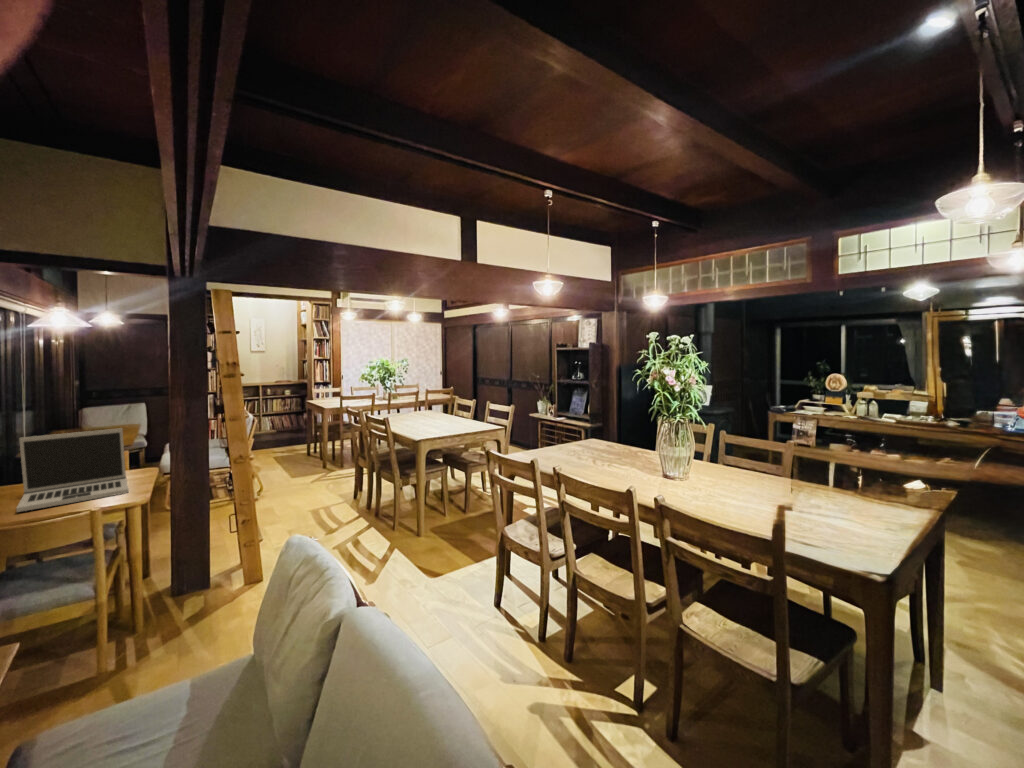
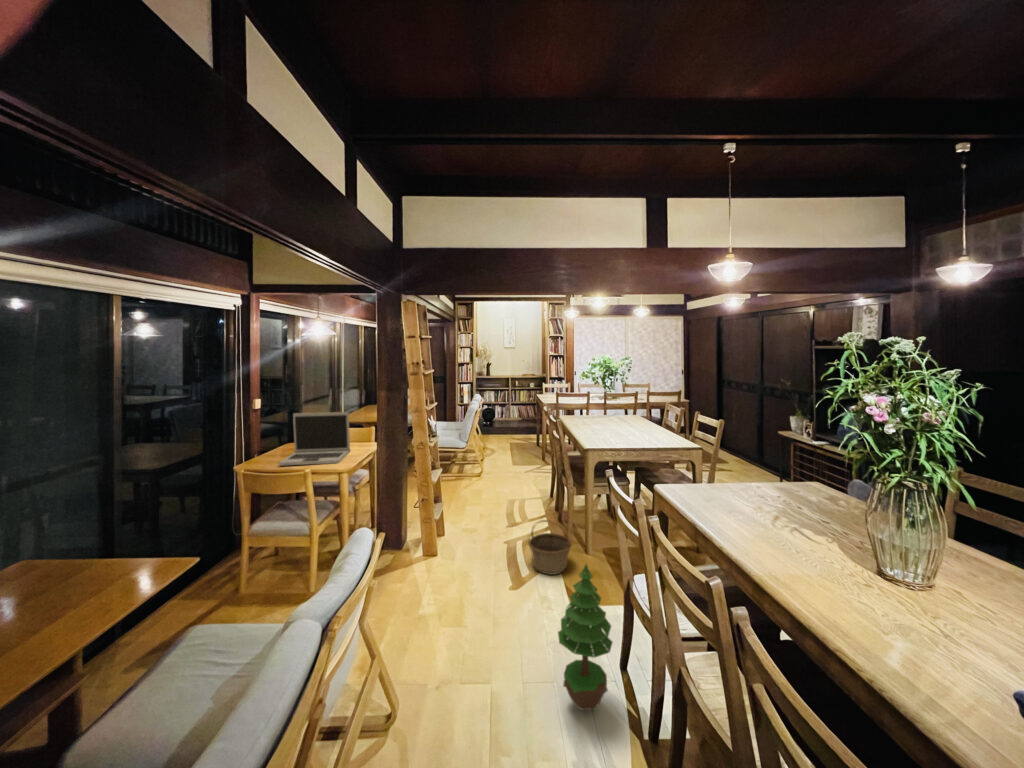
basket: none [370,511,413,562] -> present [528,520,572,575]
potted tree: none [458,518,502,639] -> present [558,564,612,711]

